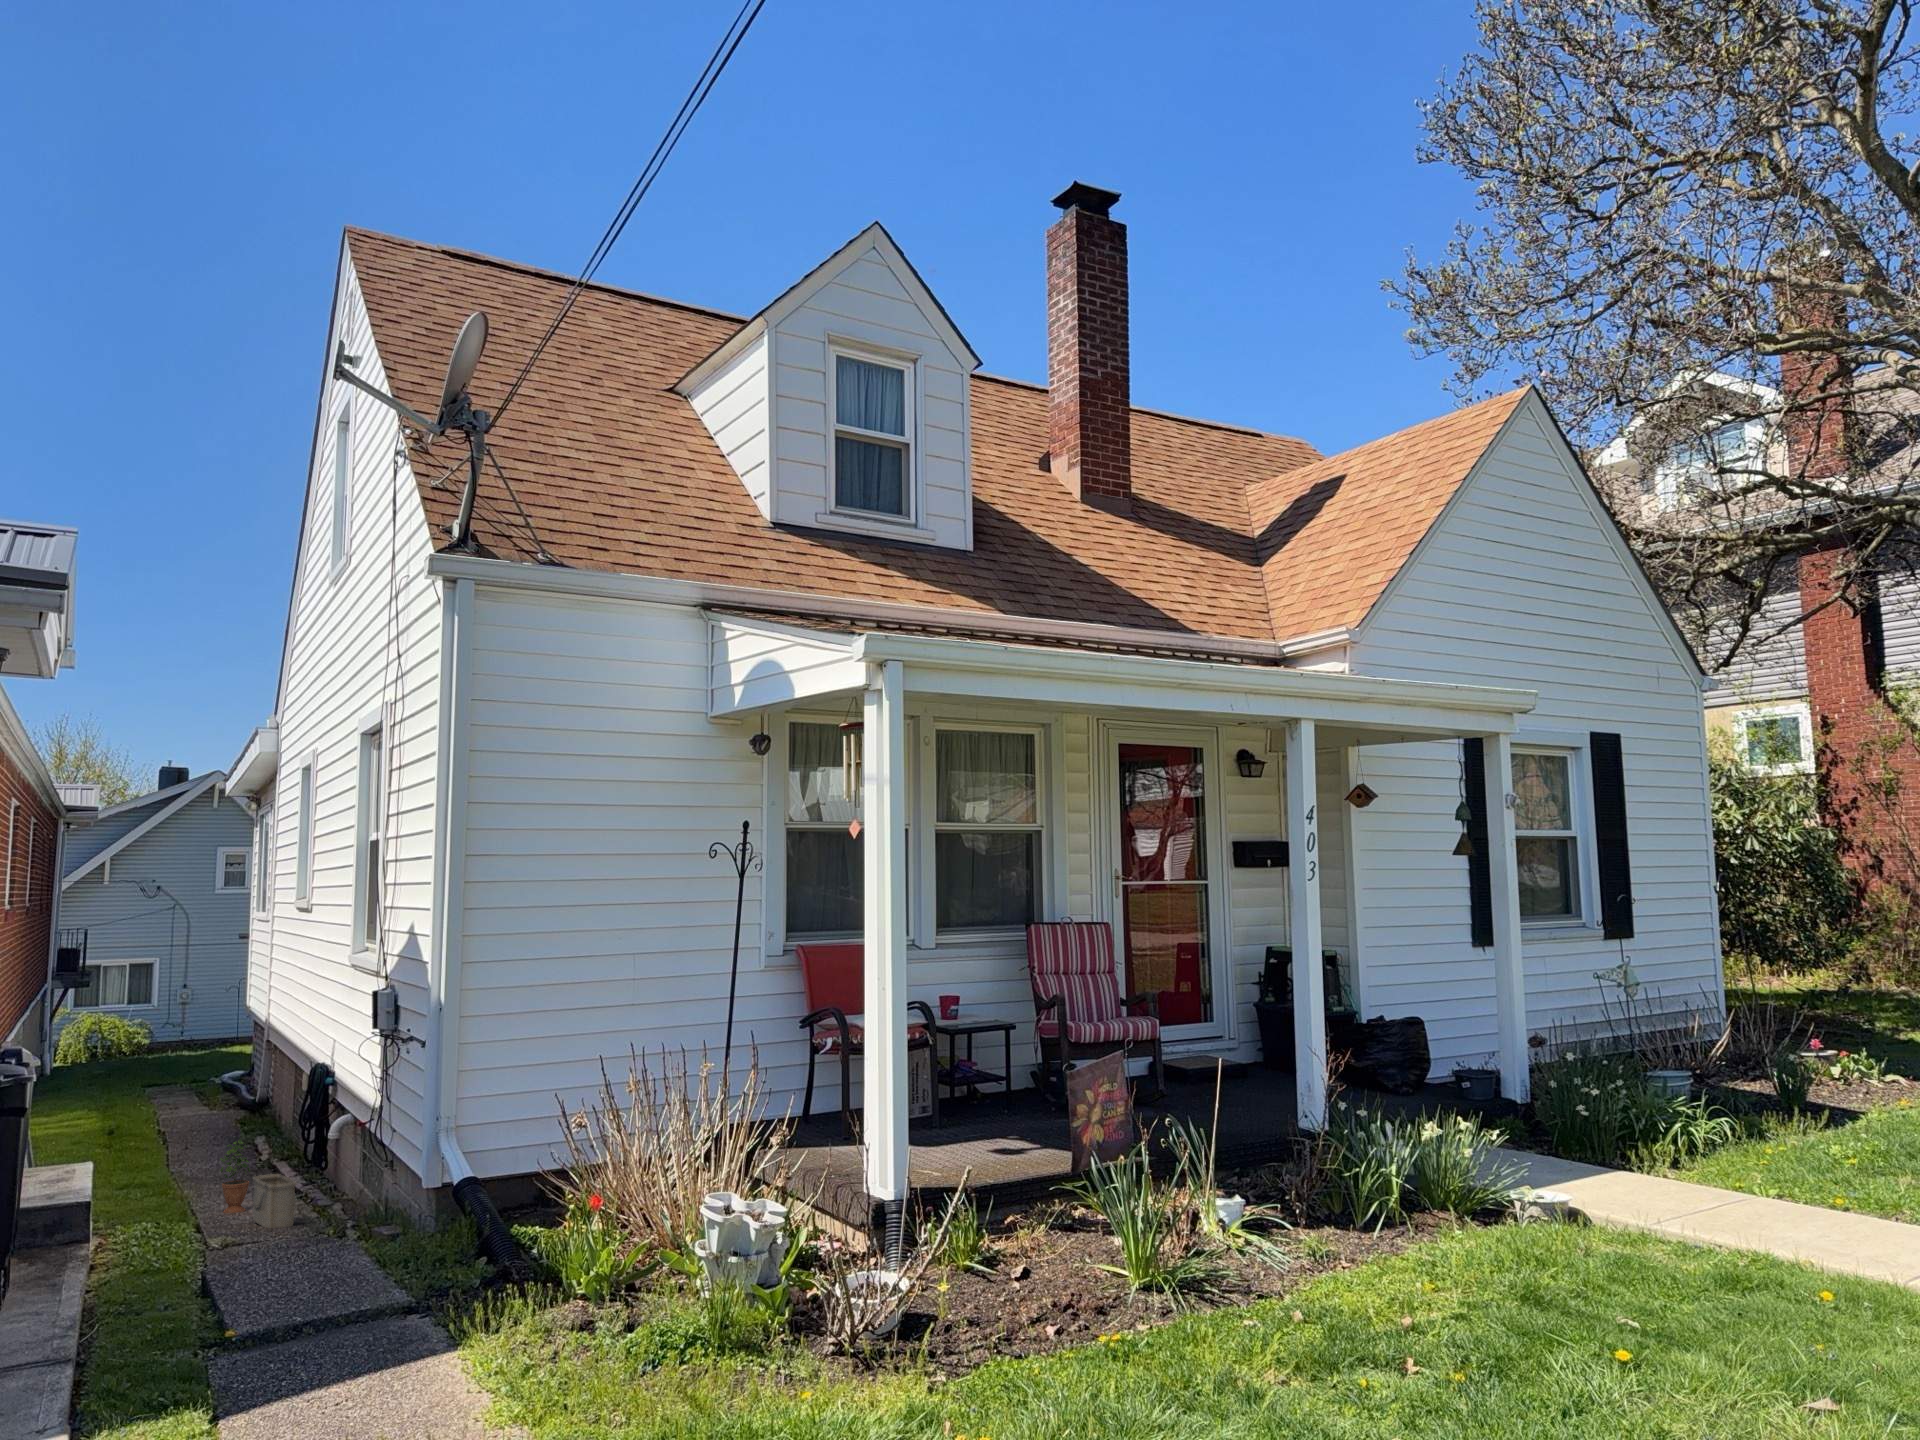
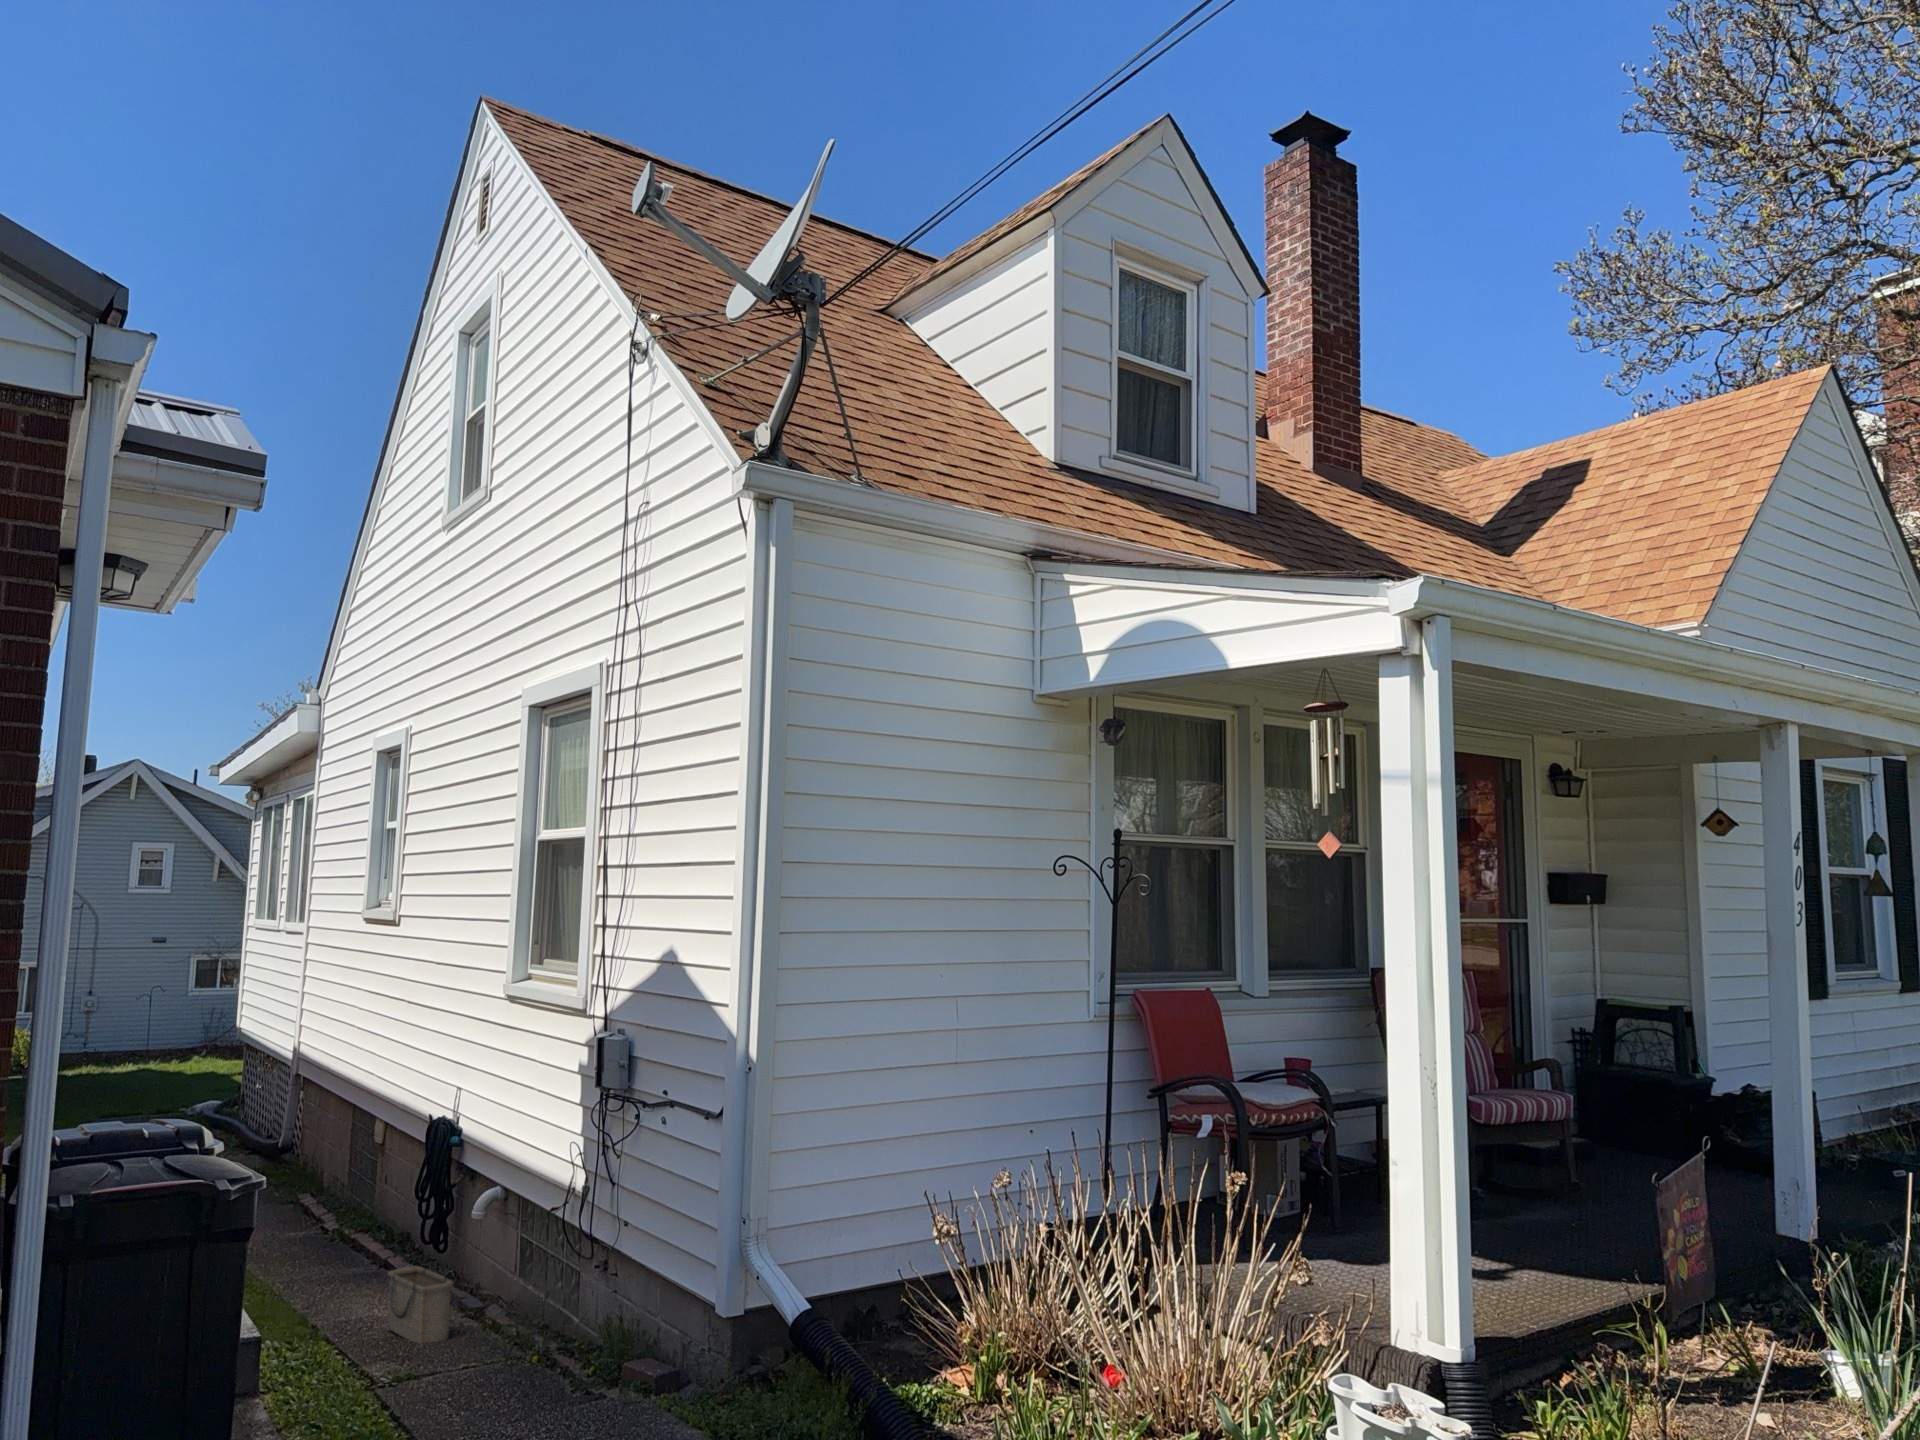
potted plant: present [220,1139,250,1213] -> none [321,1211,362,1310]

